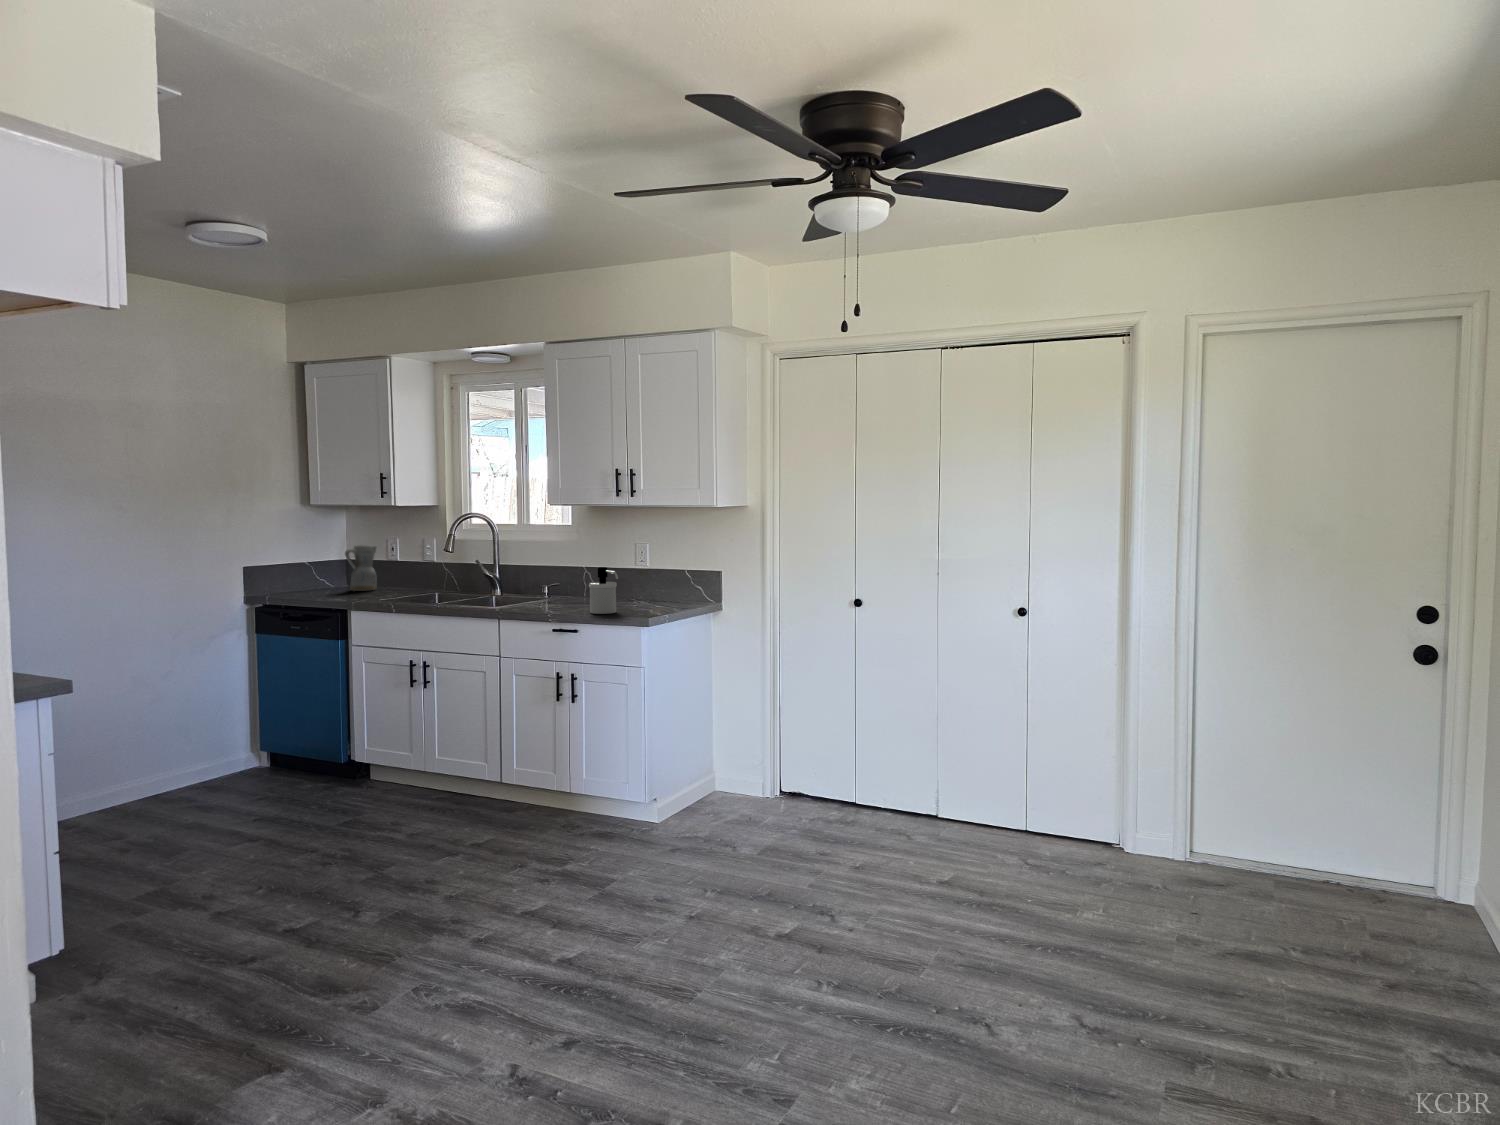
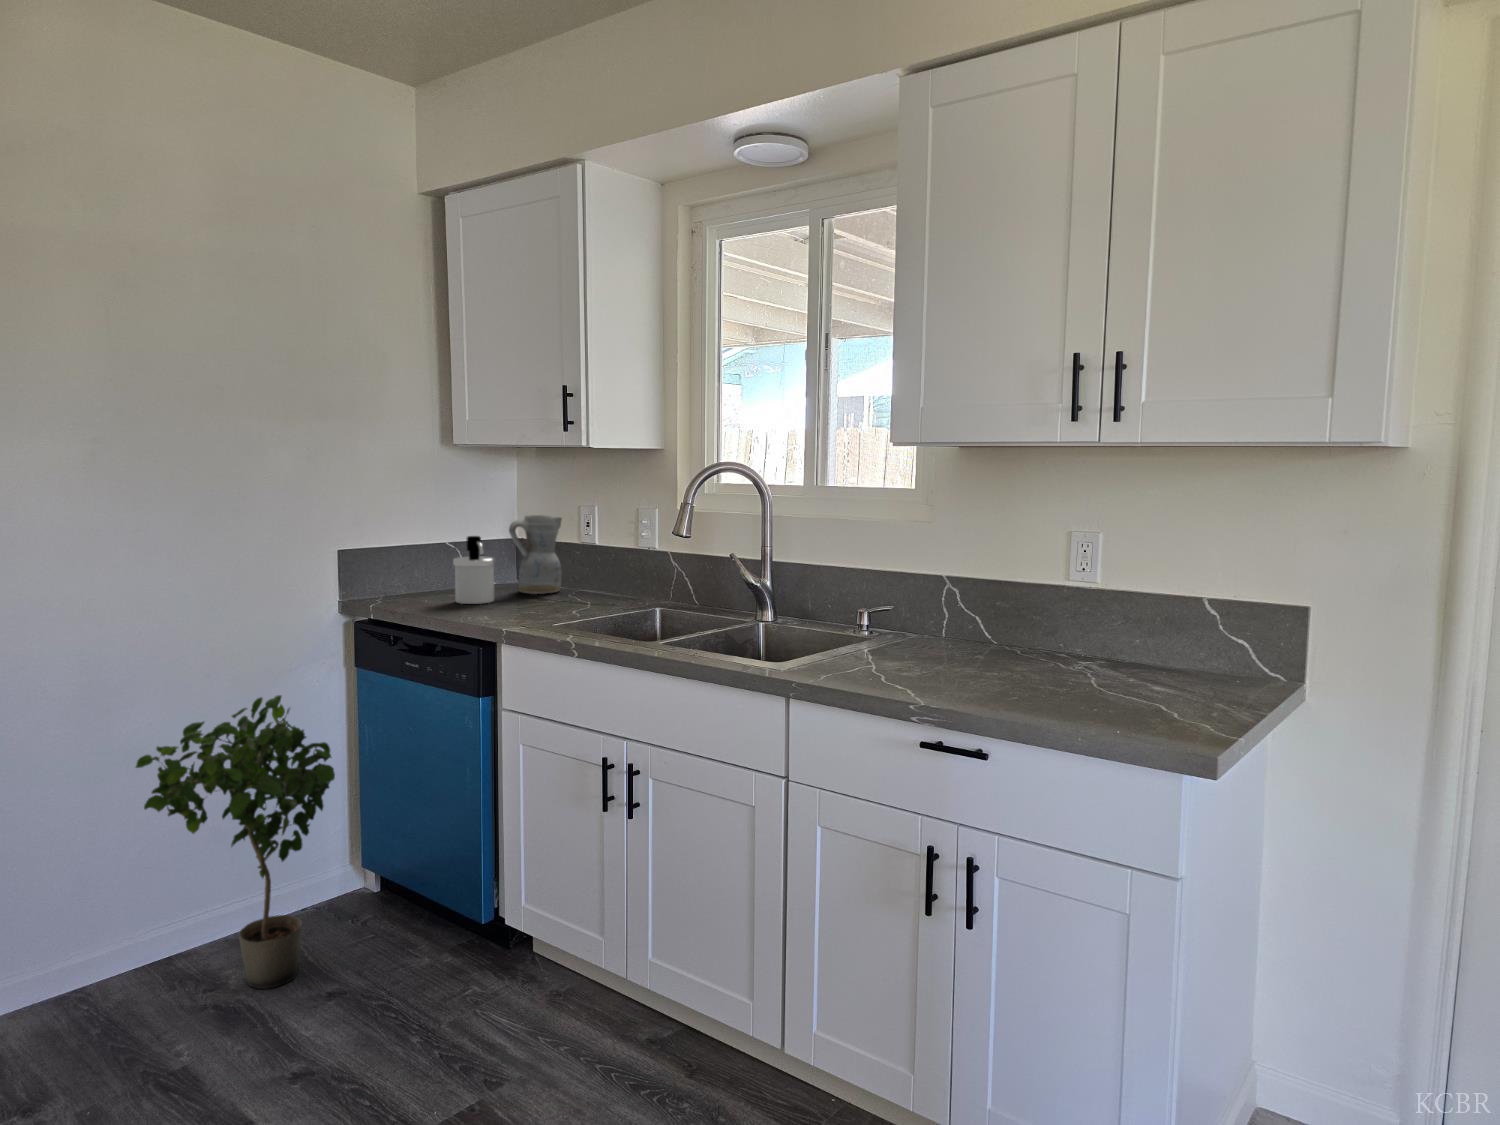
soap dispenser: present [589,567,619,614] -> present [453,536,495,604]
potted plant: none [155,645,265,799] -> present [136,695,335,989]

